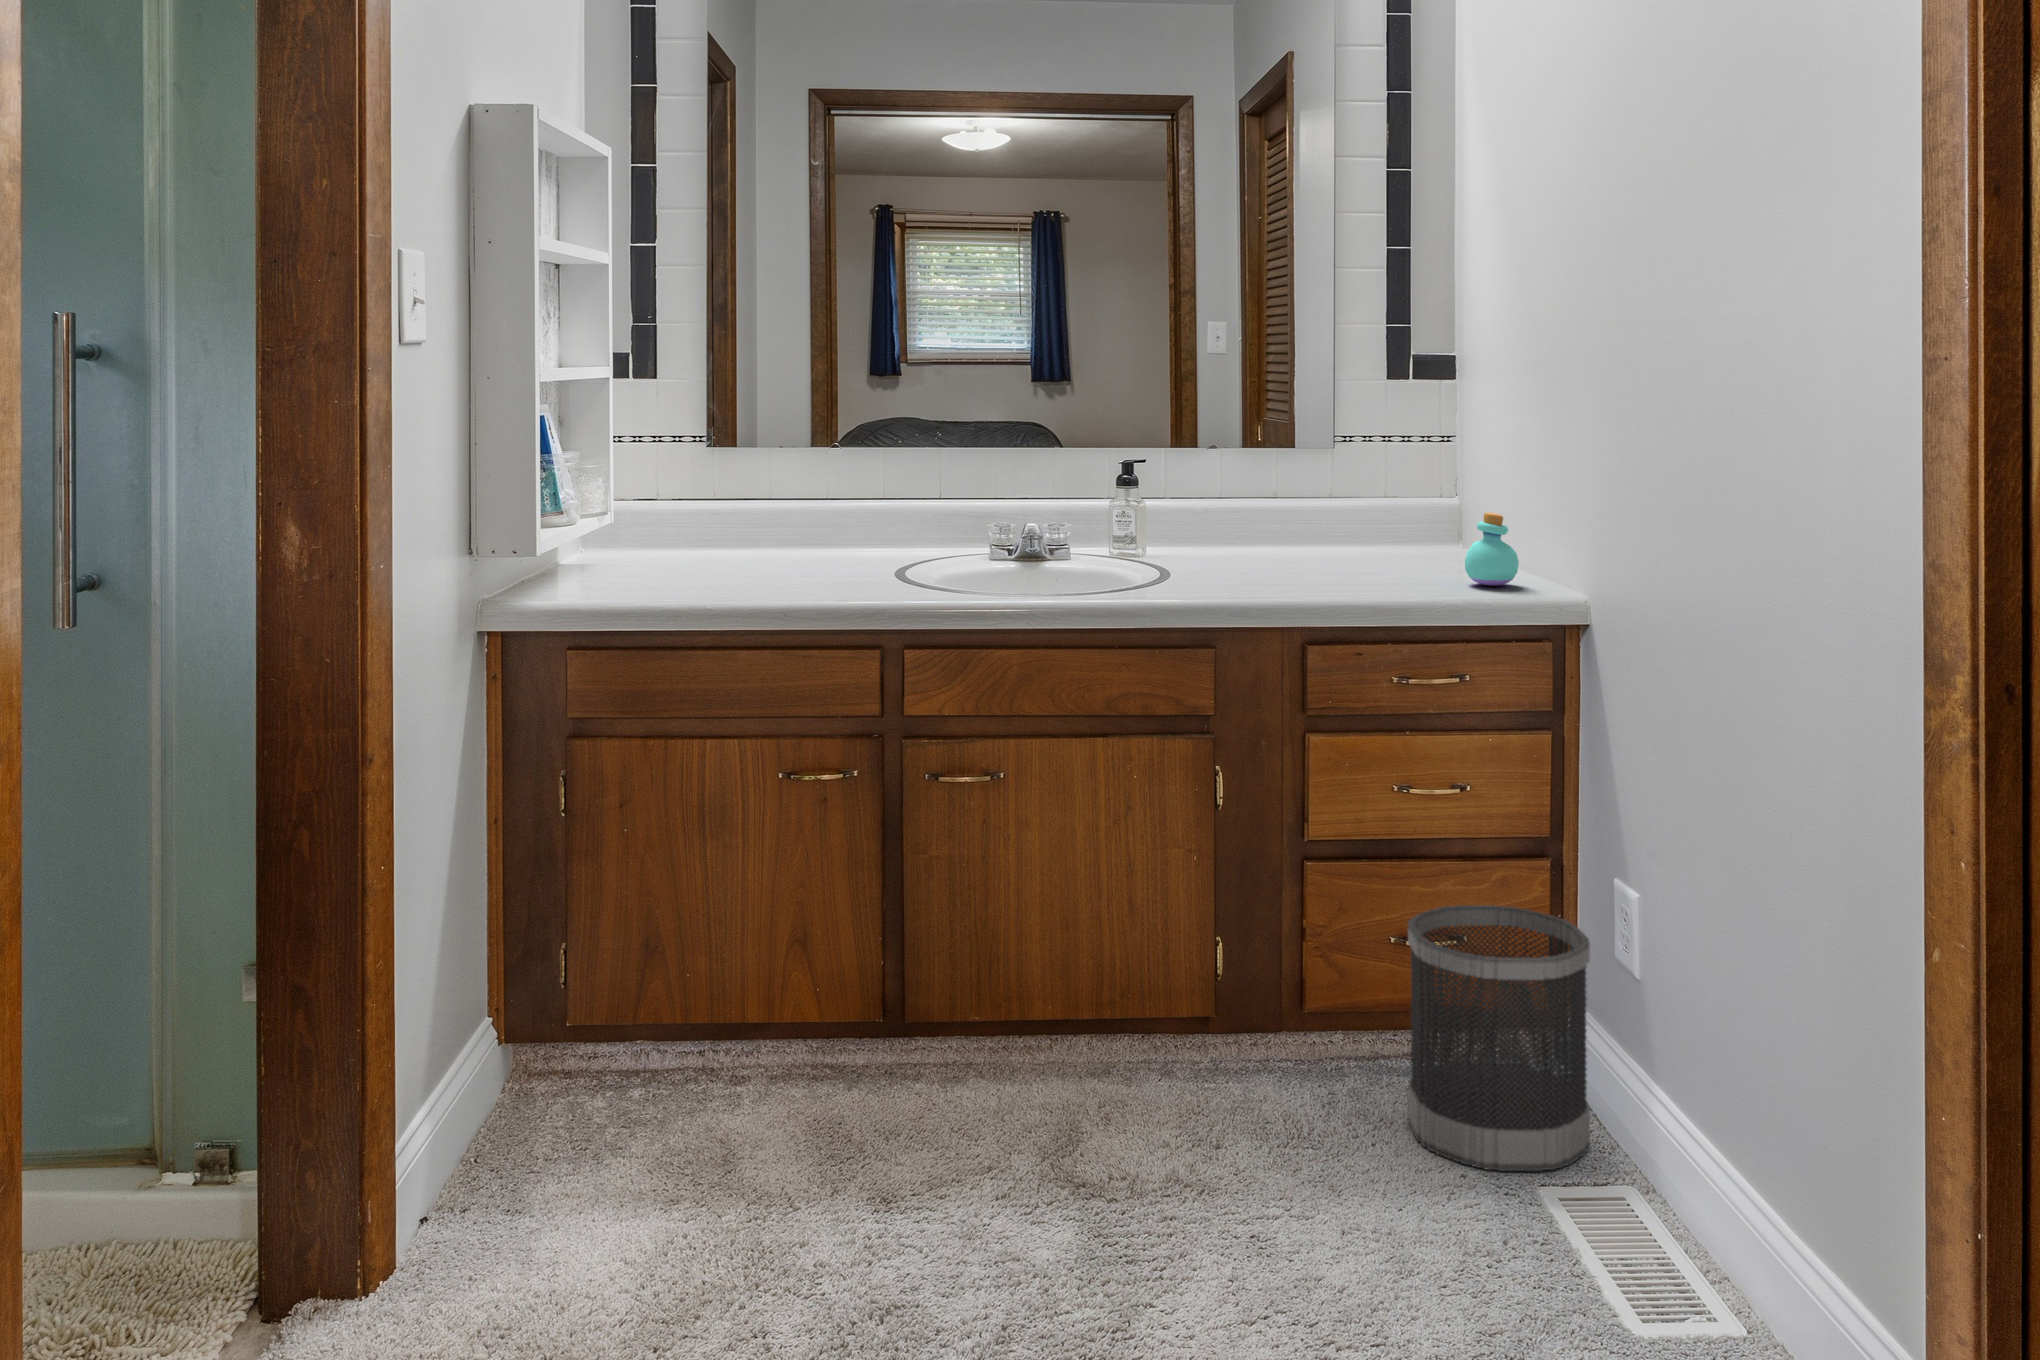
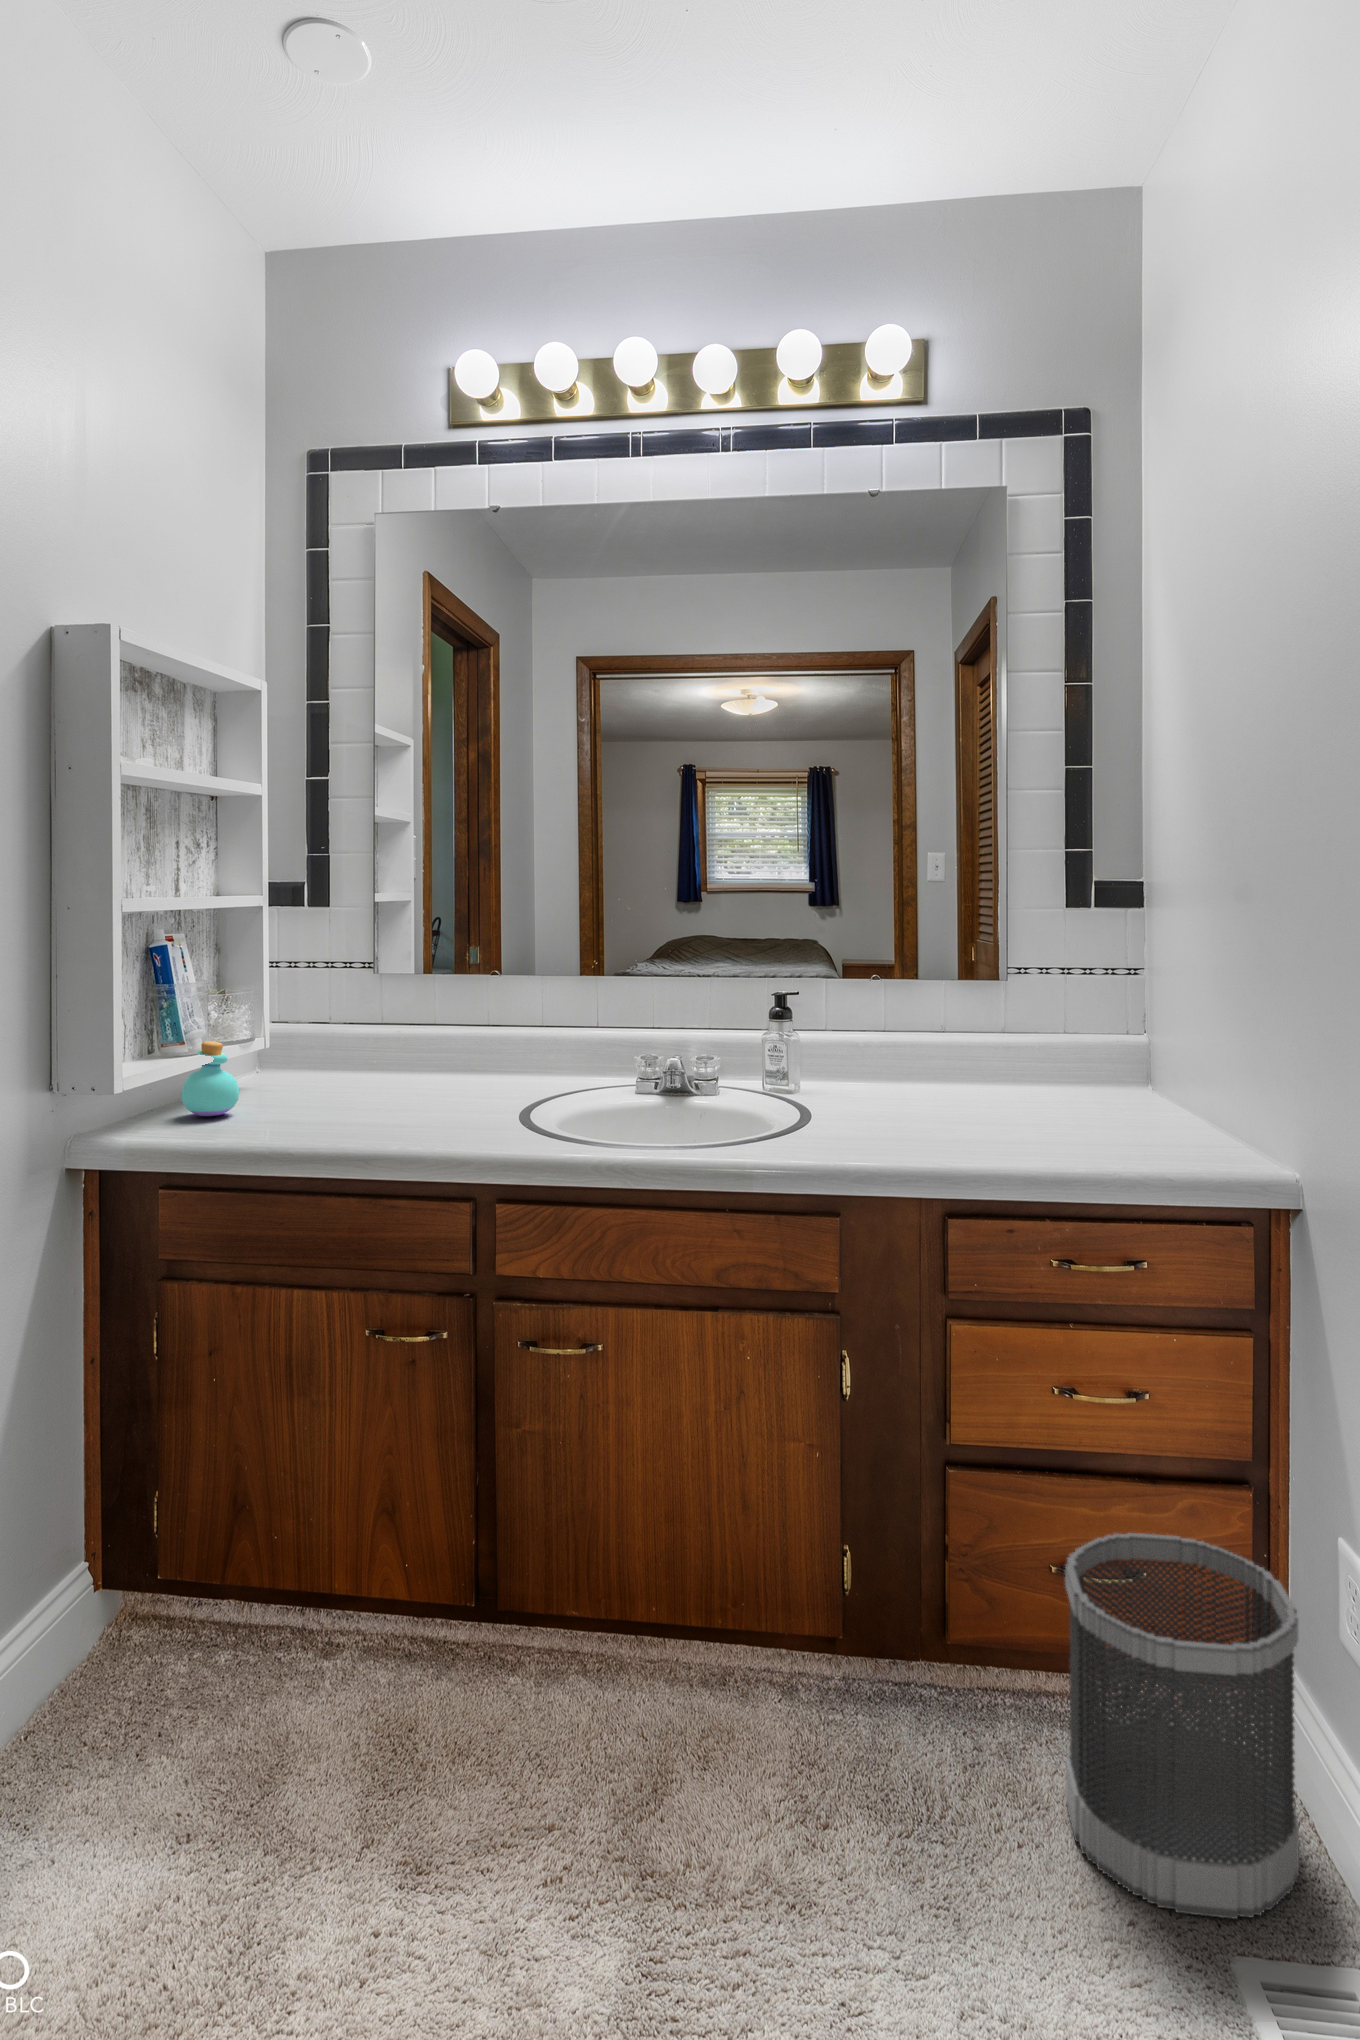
perfume bottle: present [1465,513,1519,585] -> present [182,1041,239,1116]

